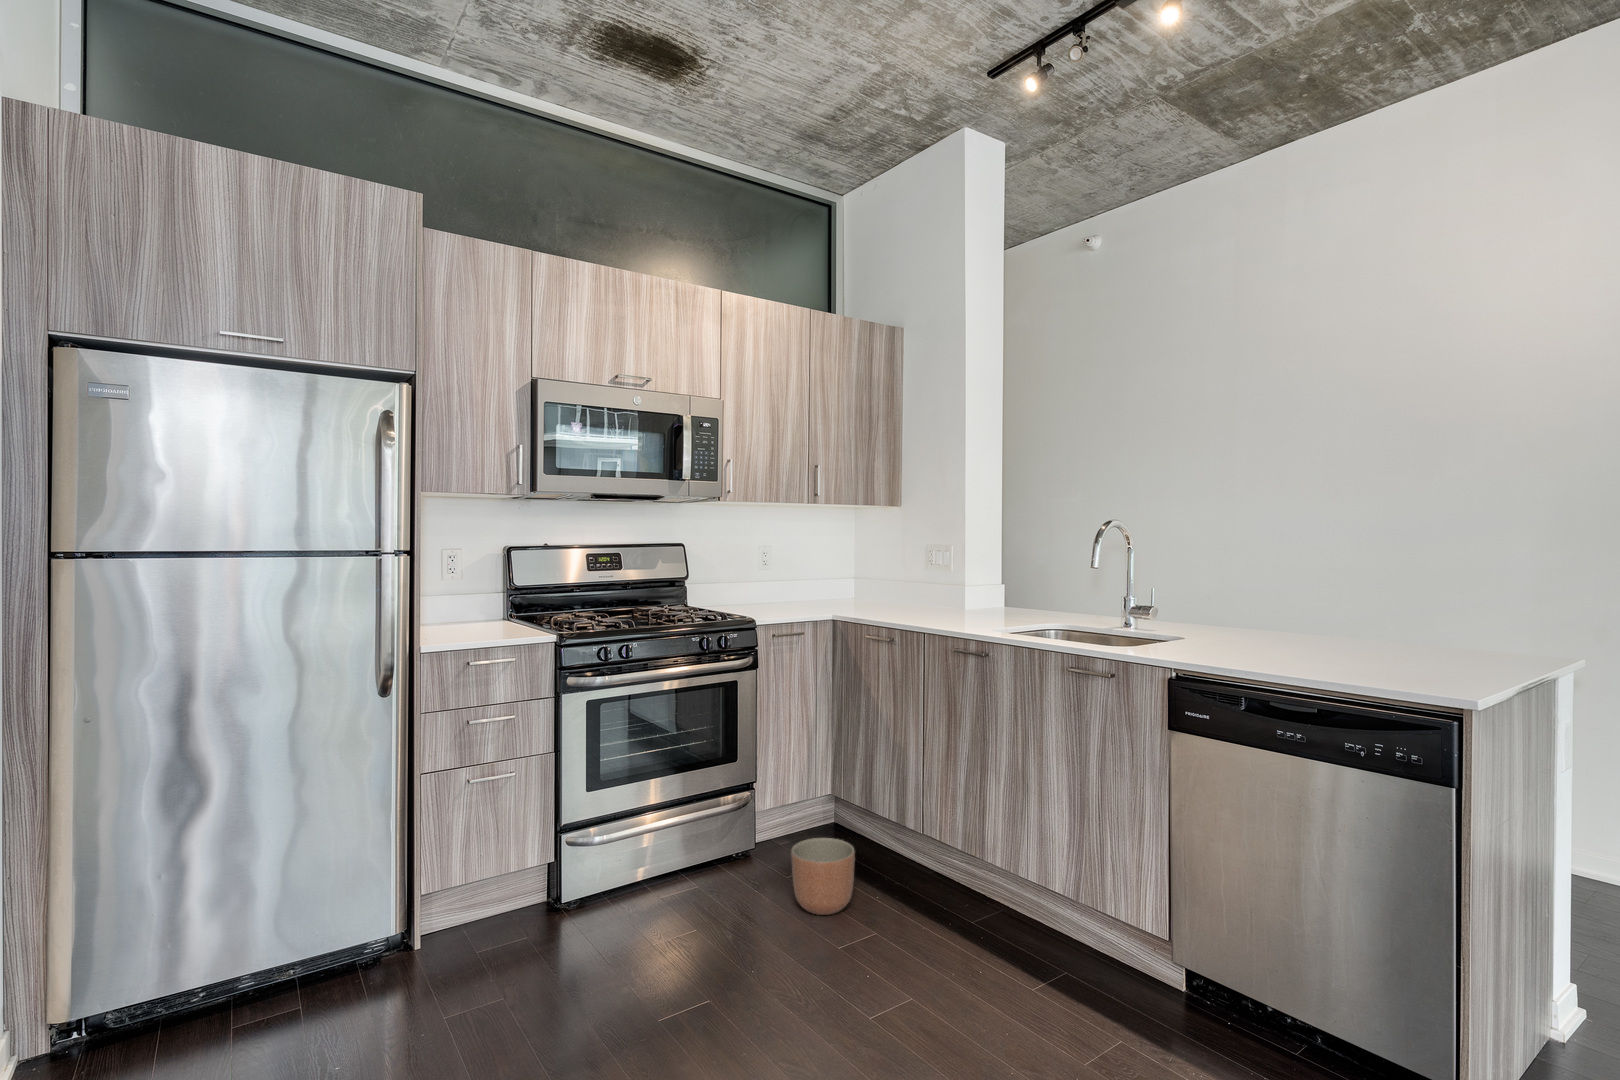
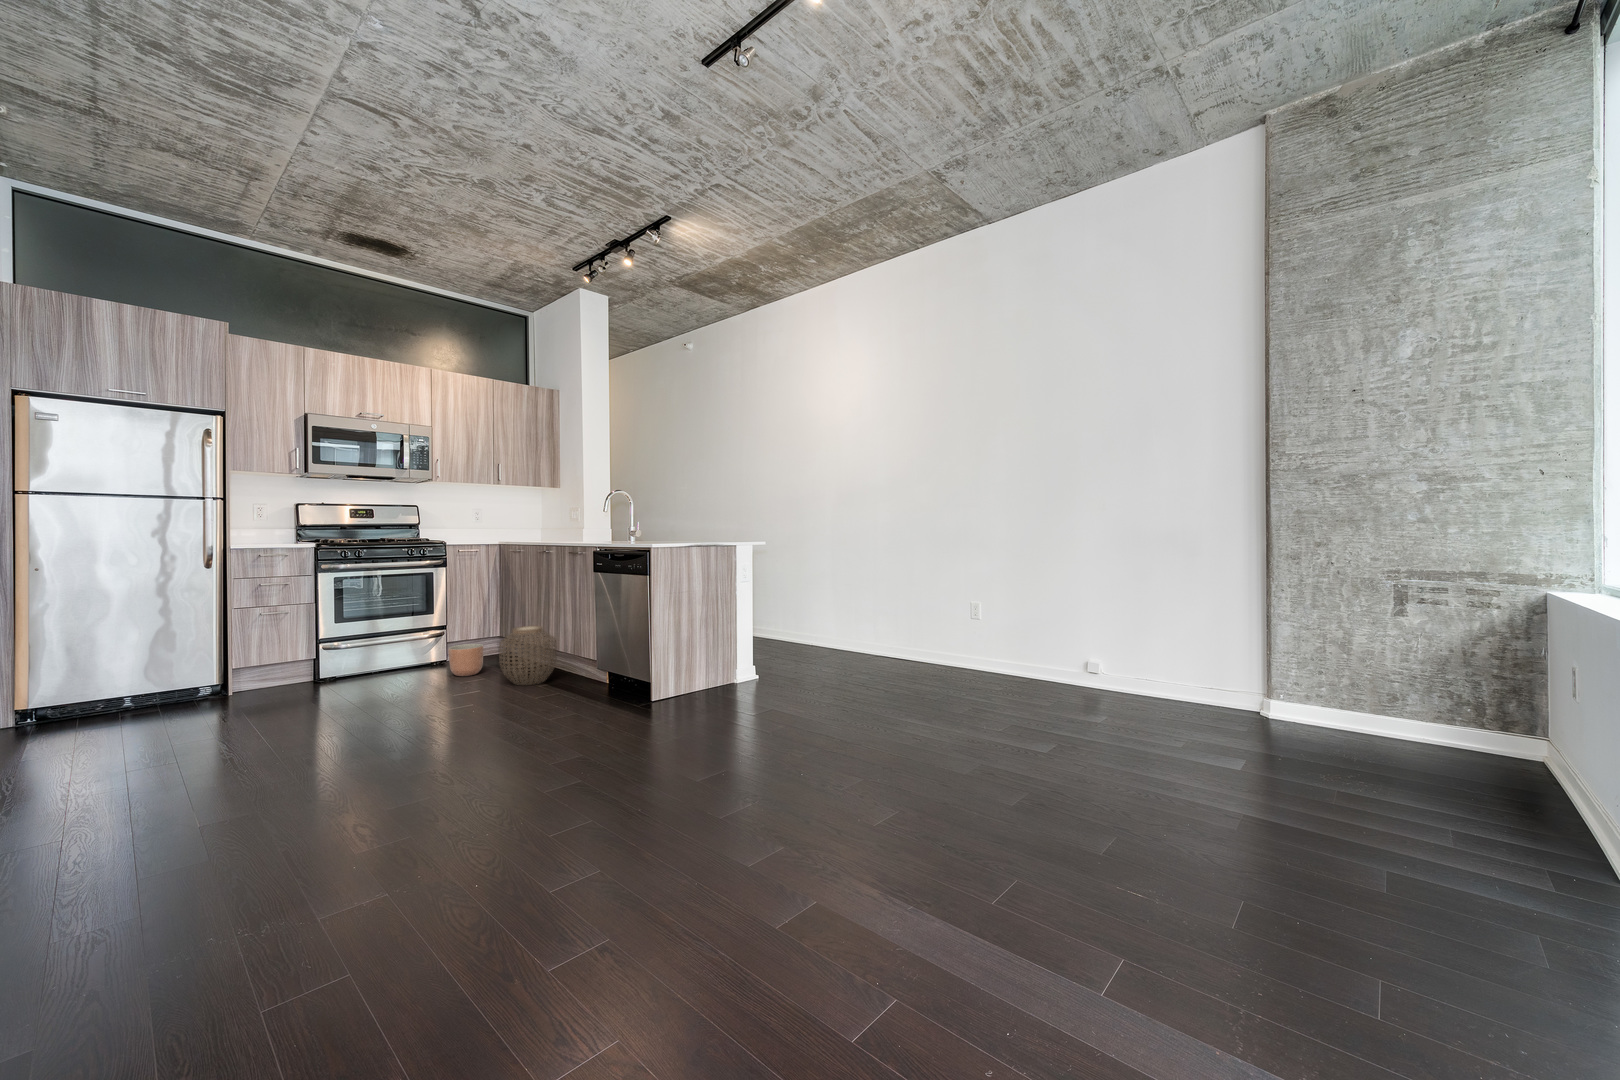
woven basket: none [927,829,1047,978] -> present [499,626,557,685]

